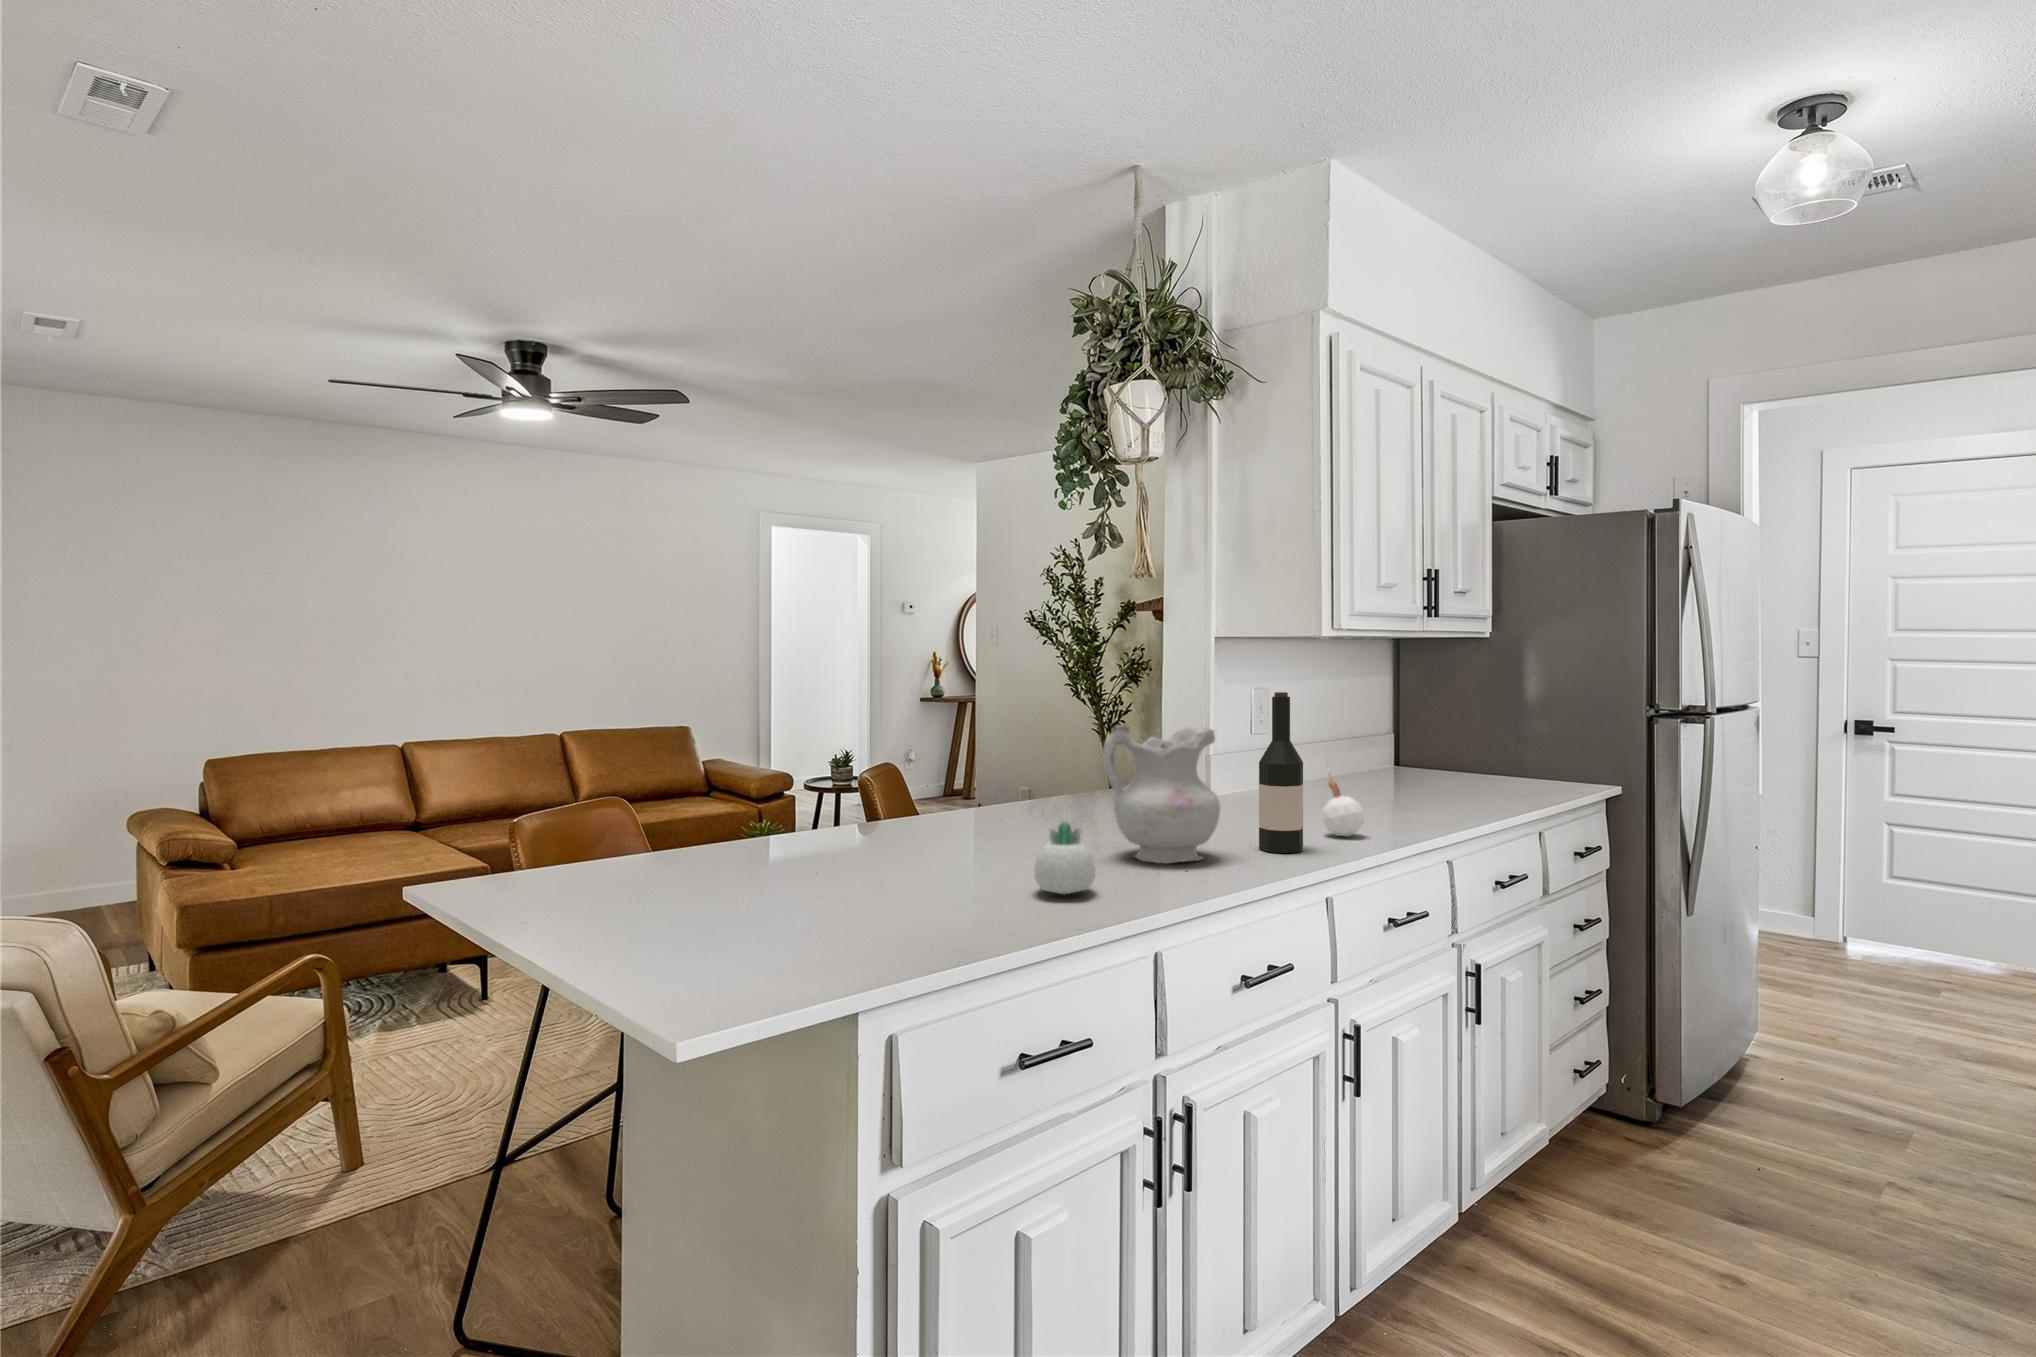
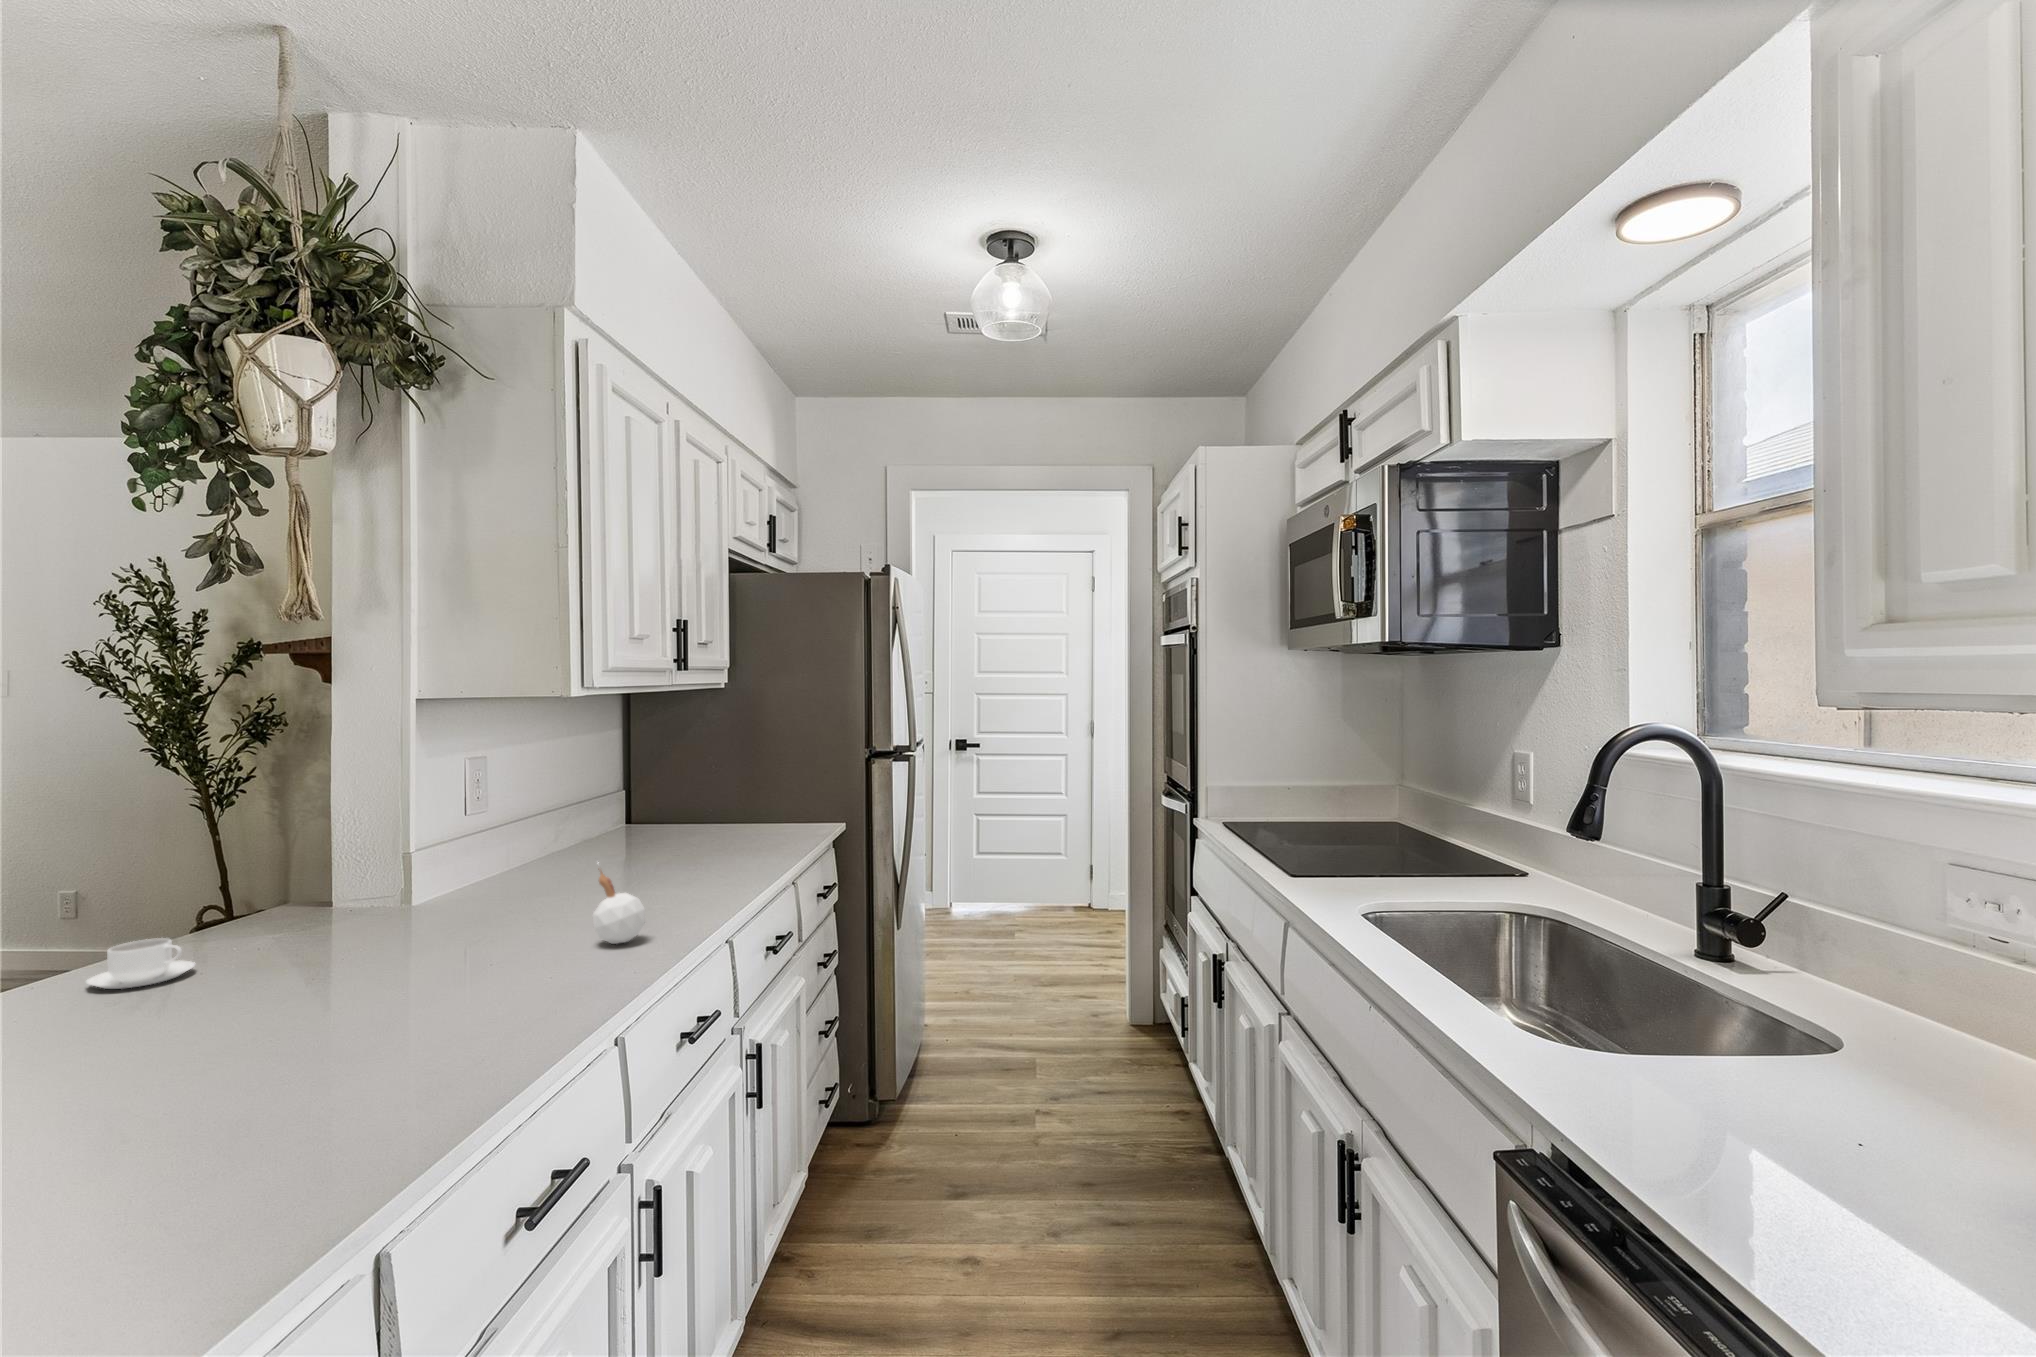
wine bottle: present [1259,692,1303,853] -> none [516,777,579,994]
ceramic pitcher: present [1103,725,1220,864] -> none [248,839,464,1065]
coffee cup: none [1034,787,1084,813] -> present [86,938,195,989]
succulent planter: present [1034,821,1096,895] -> none [94,1065,246,1216]

